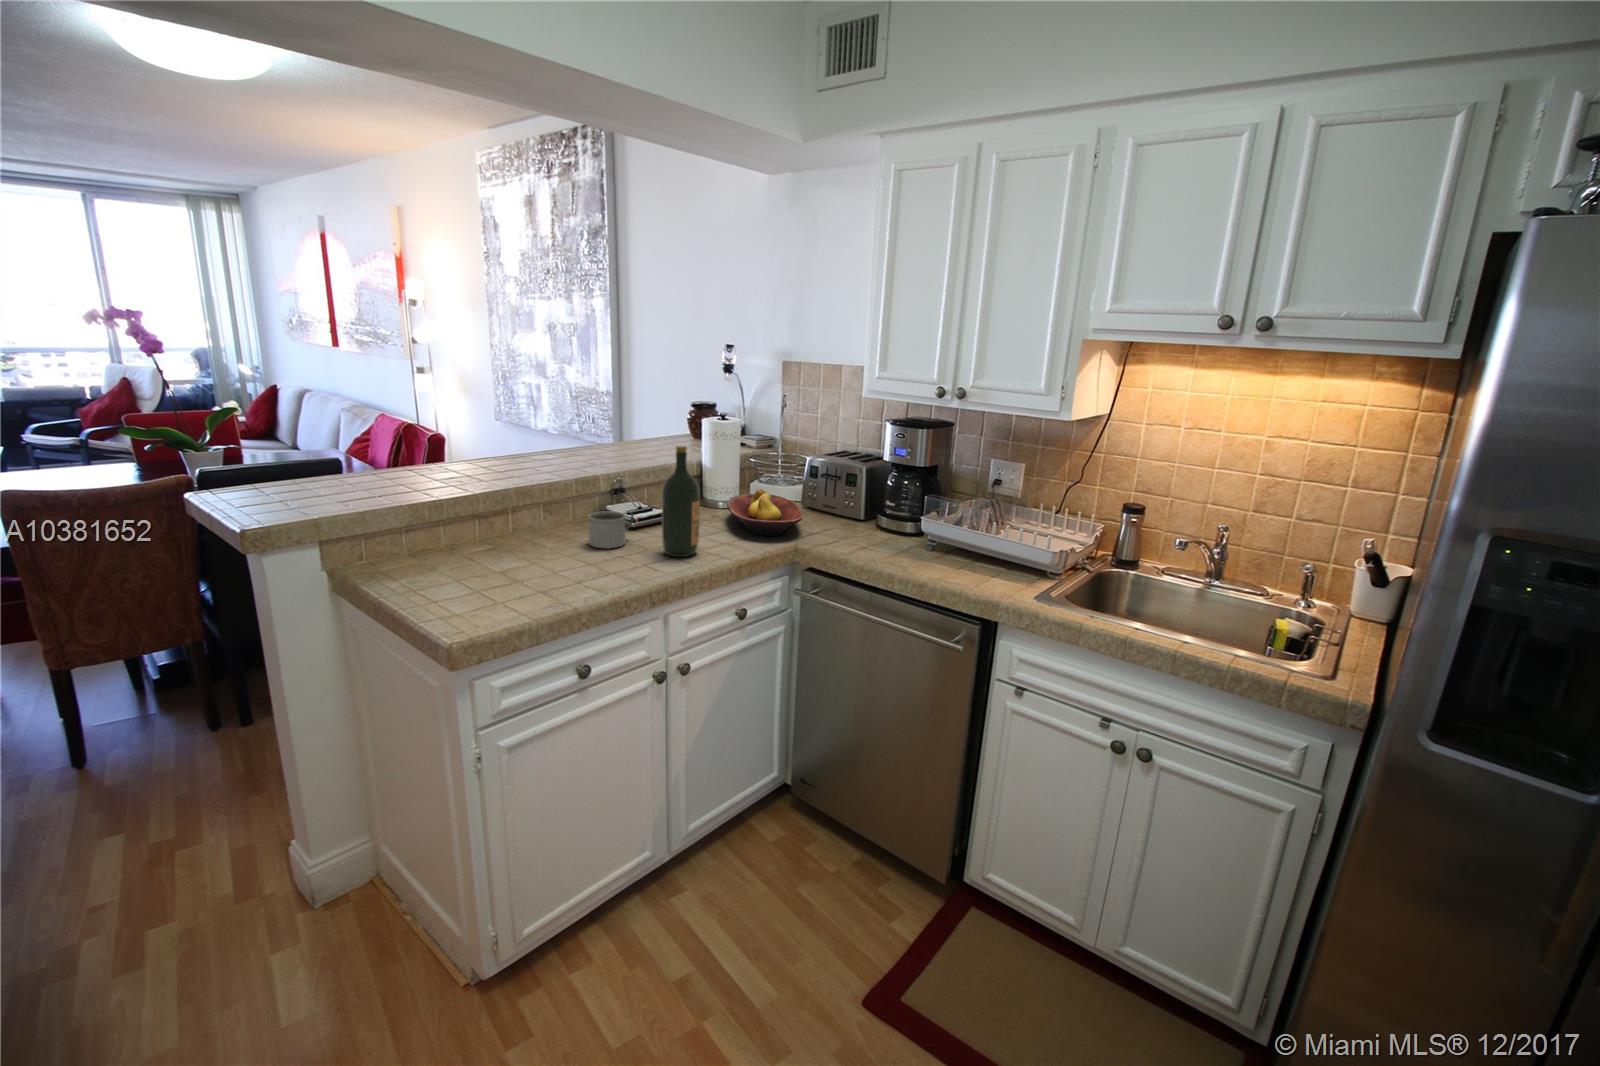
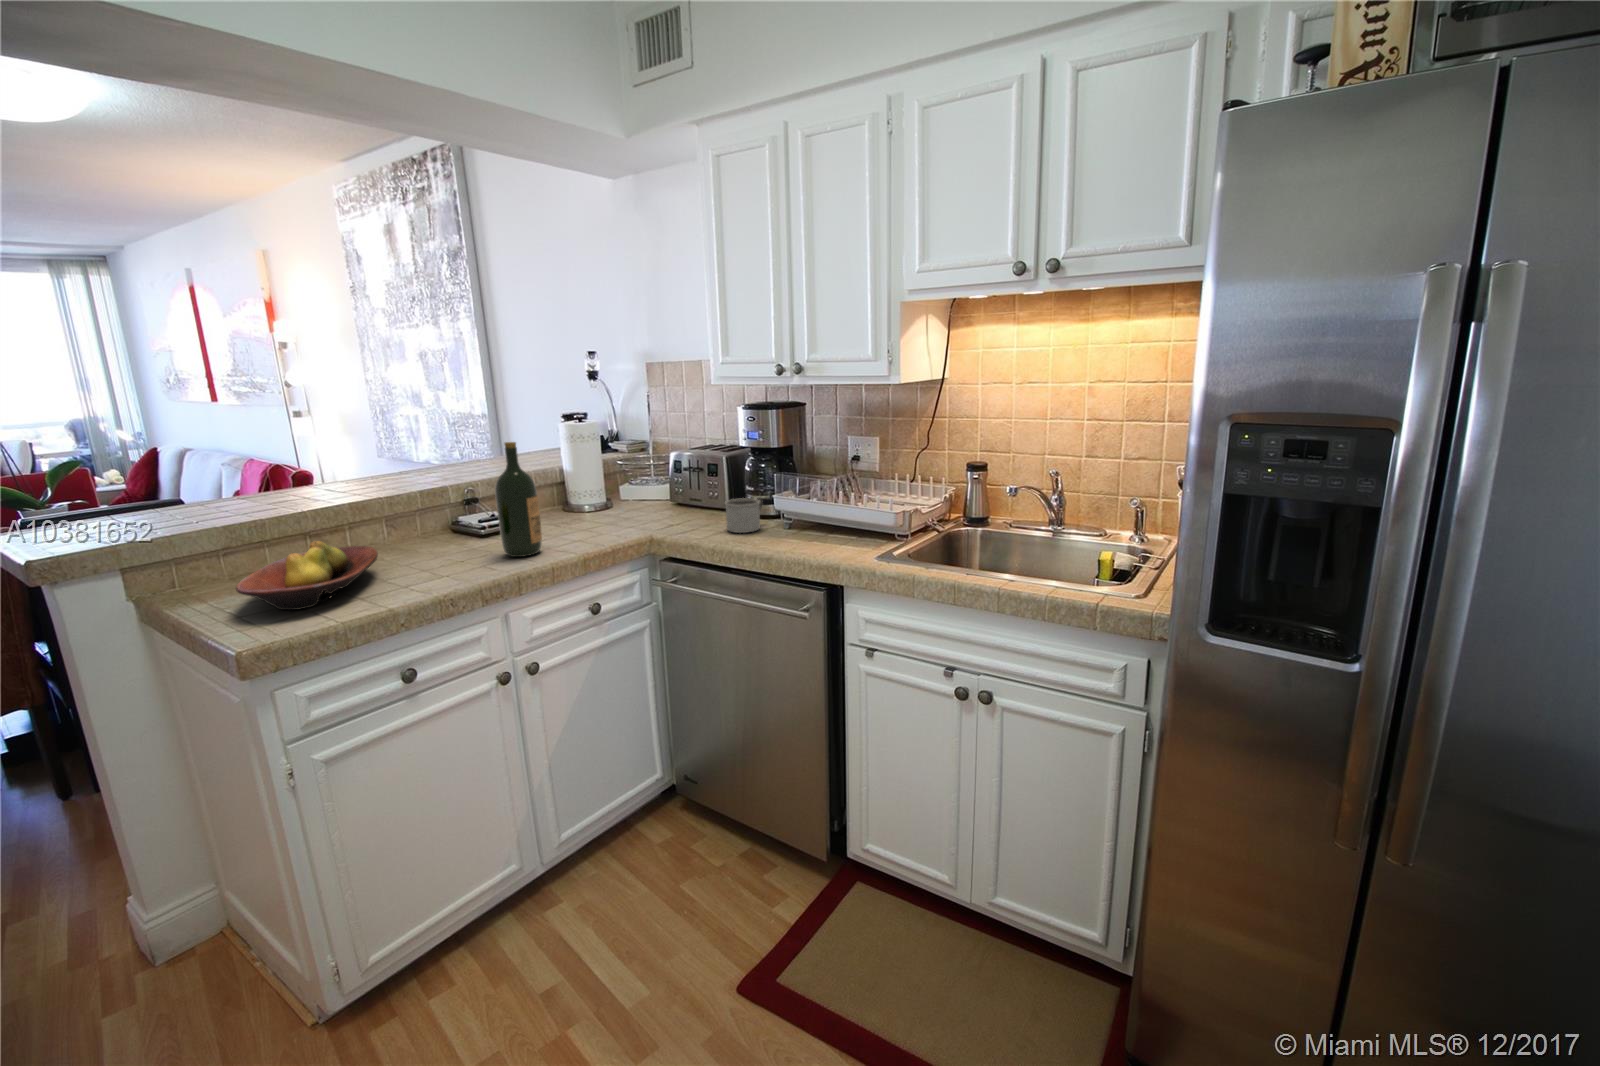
fruit bowl: present [727,489,802,536] -> present [236,541,378,610]
mug: present [588,511,634,548] -> present [725,497,763,533]

